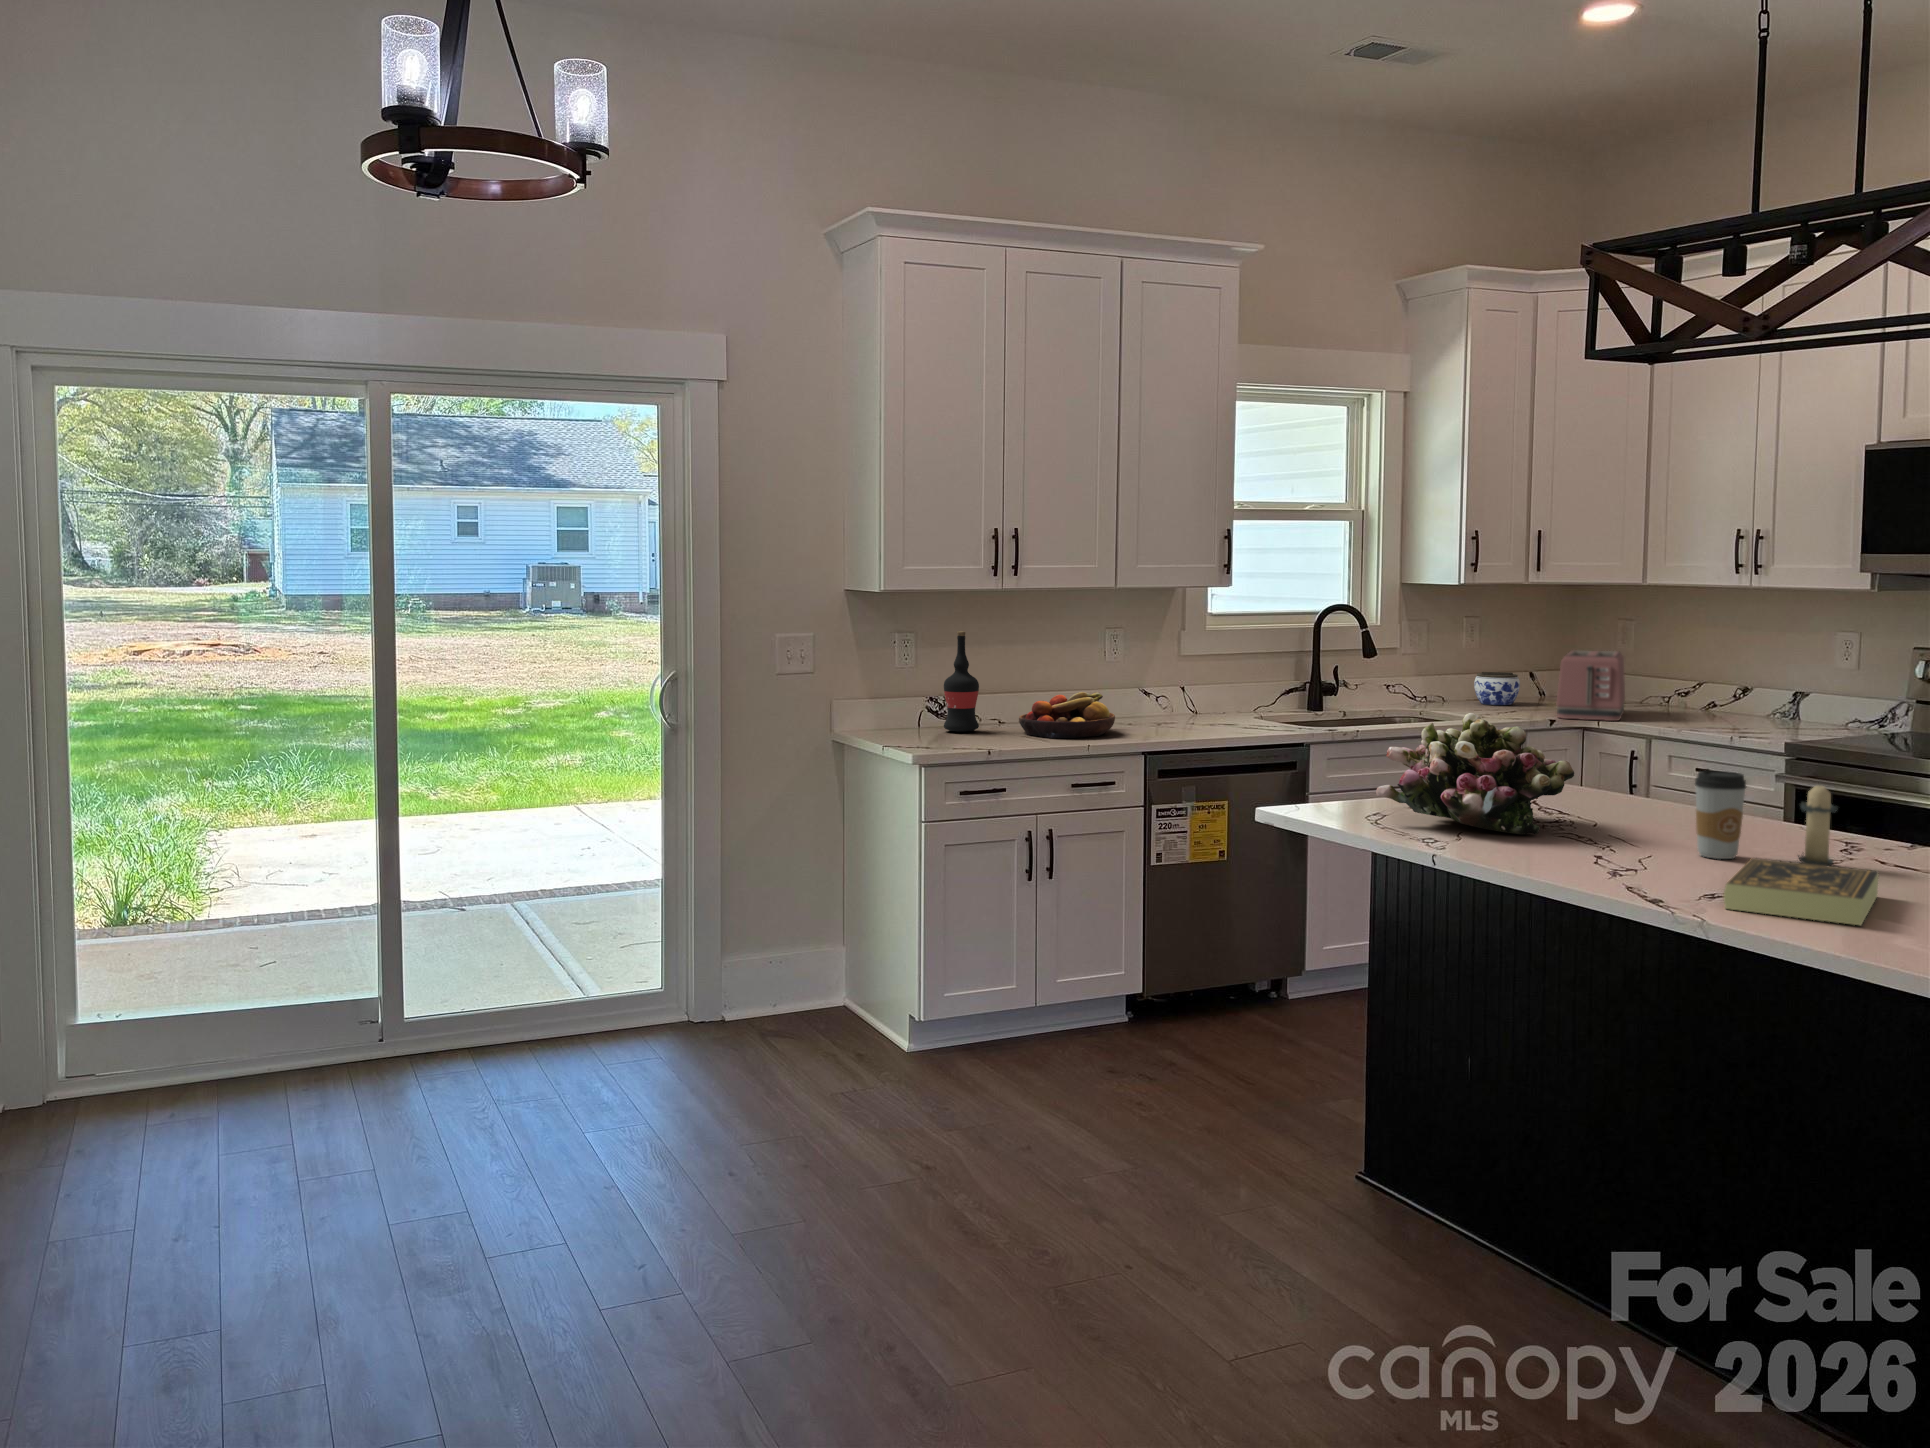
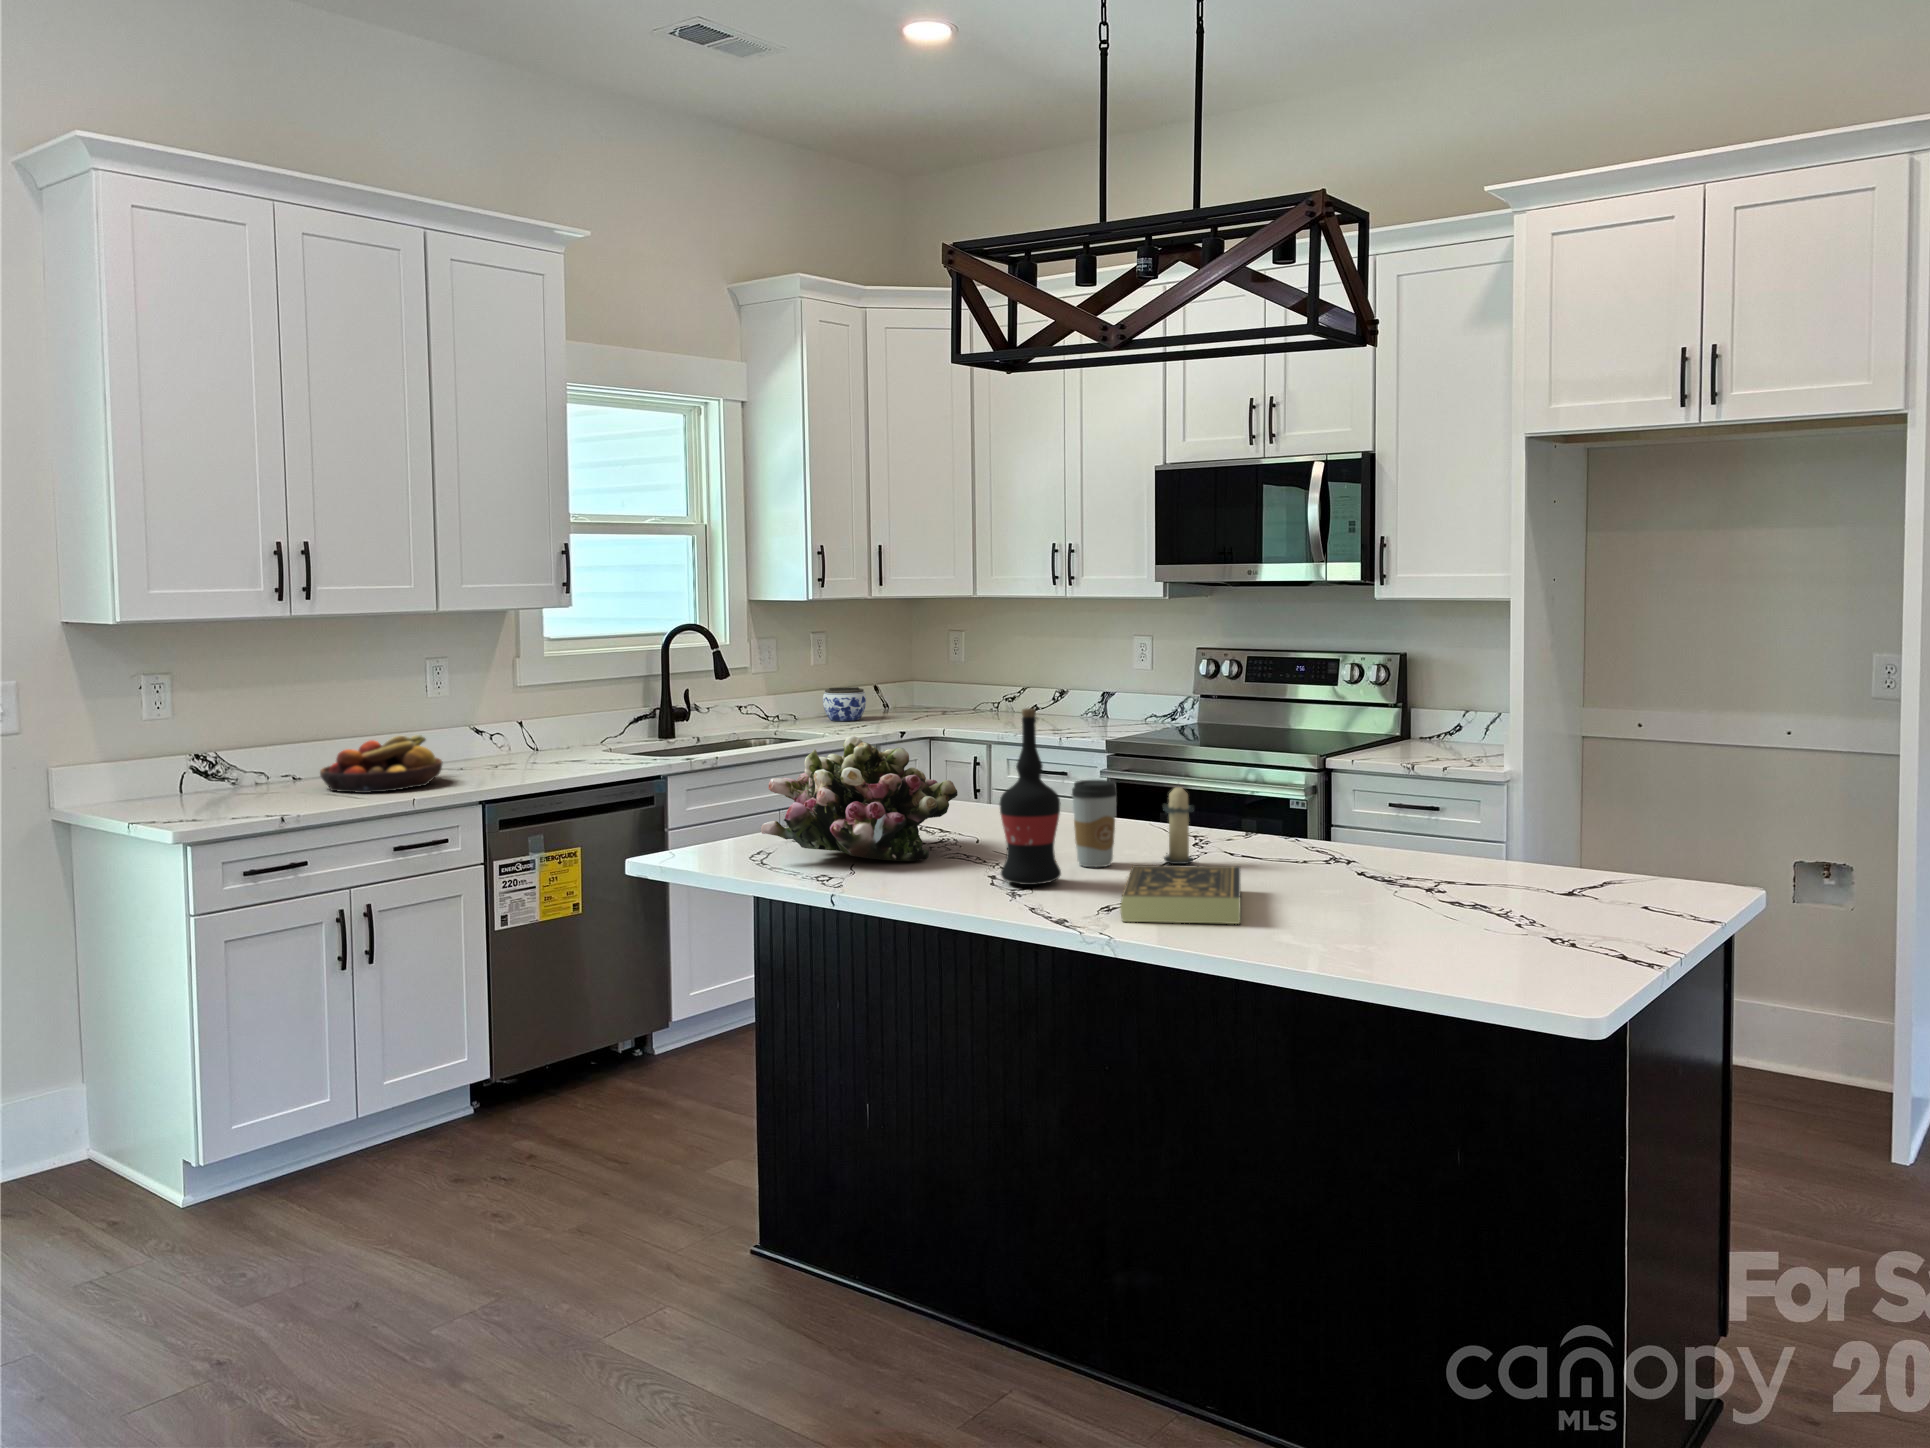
wine bottle: present [944,631,979,732] -> present [1000,708,1061,885]
toaster: present [1556,650,1625,721] -> none [904,662,964,731]

